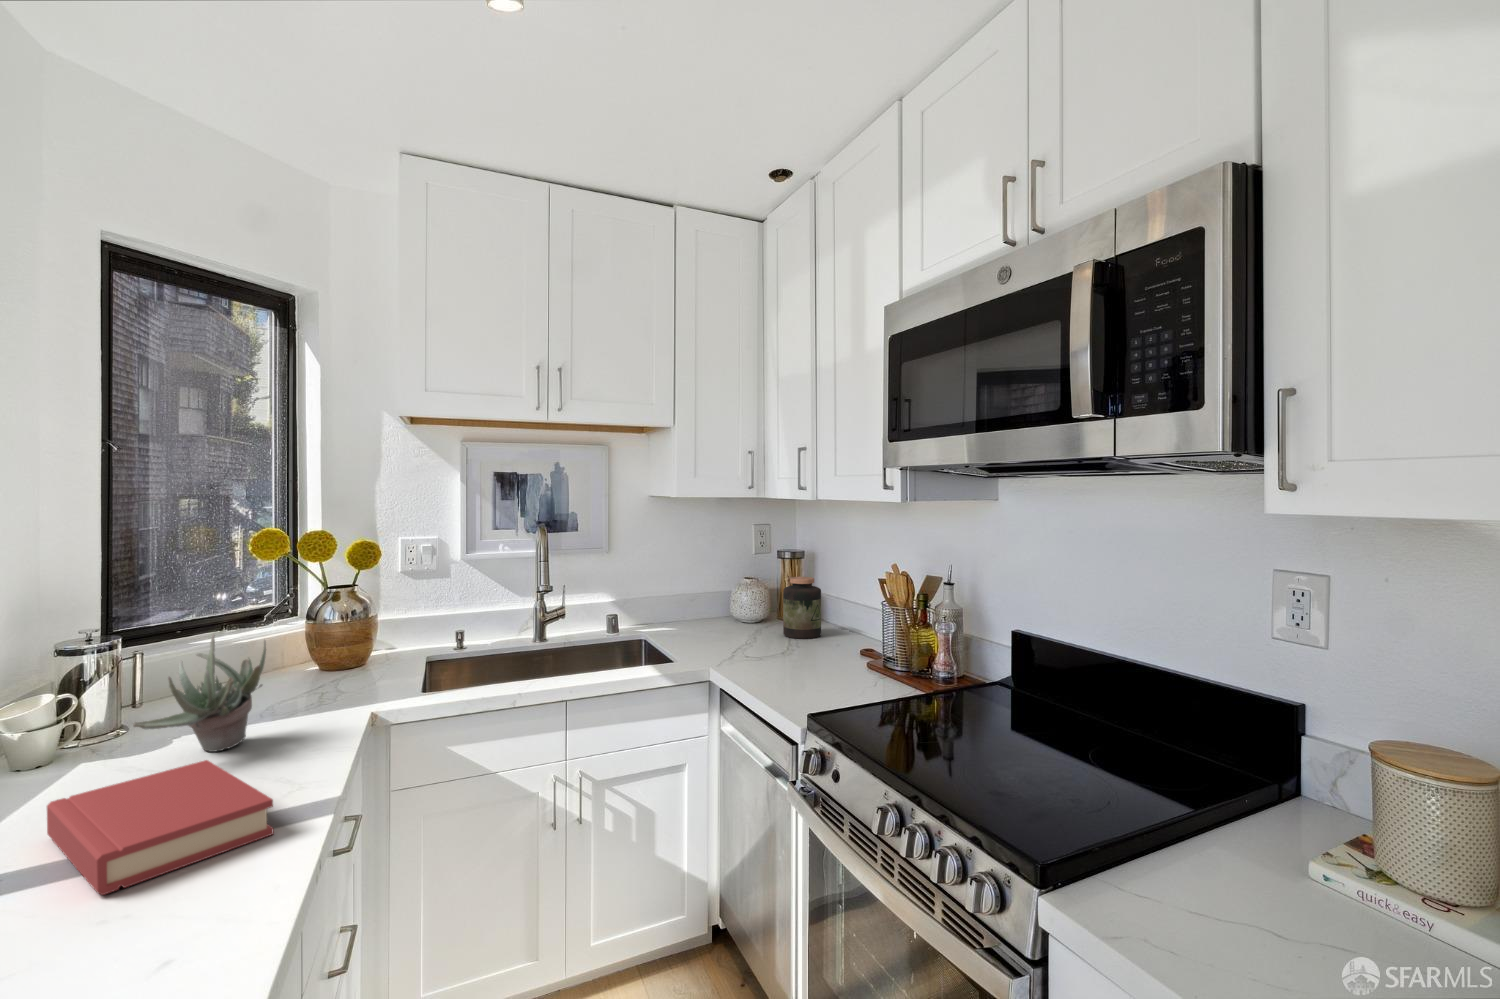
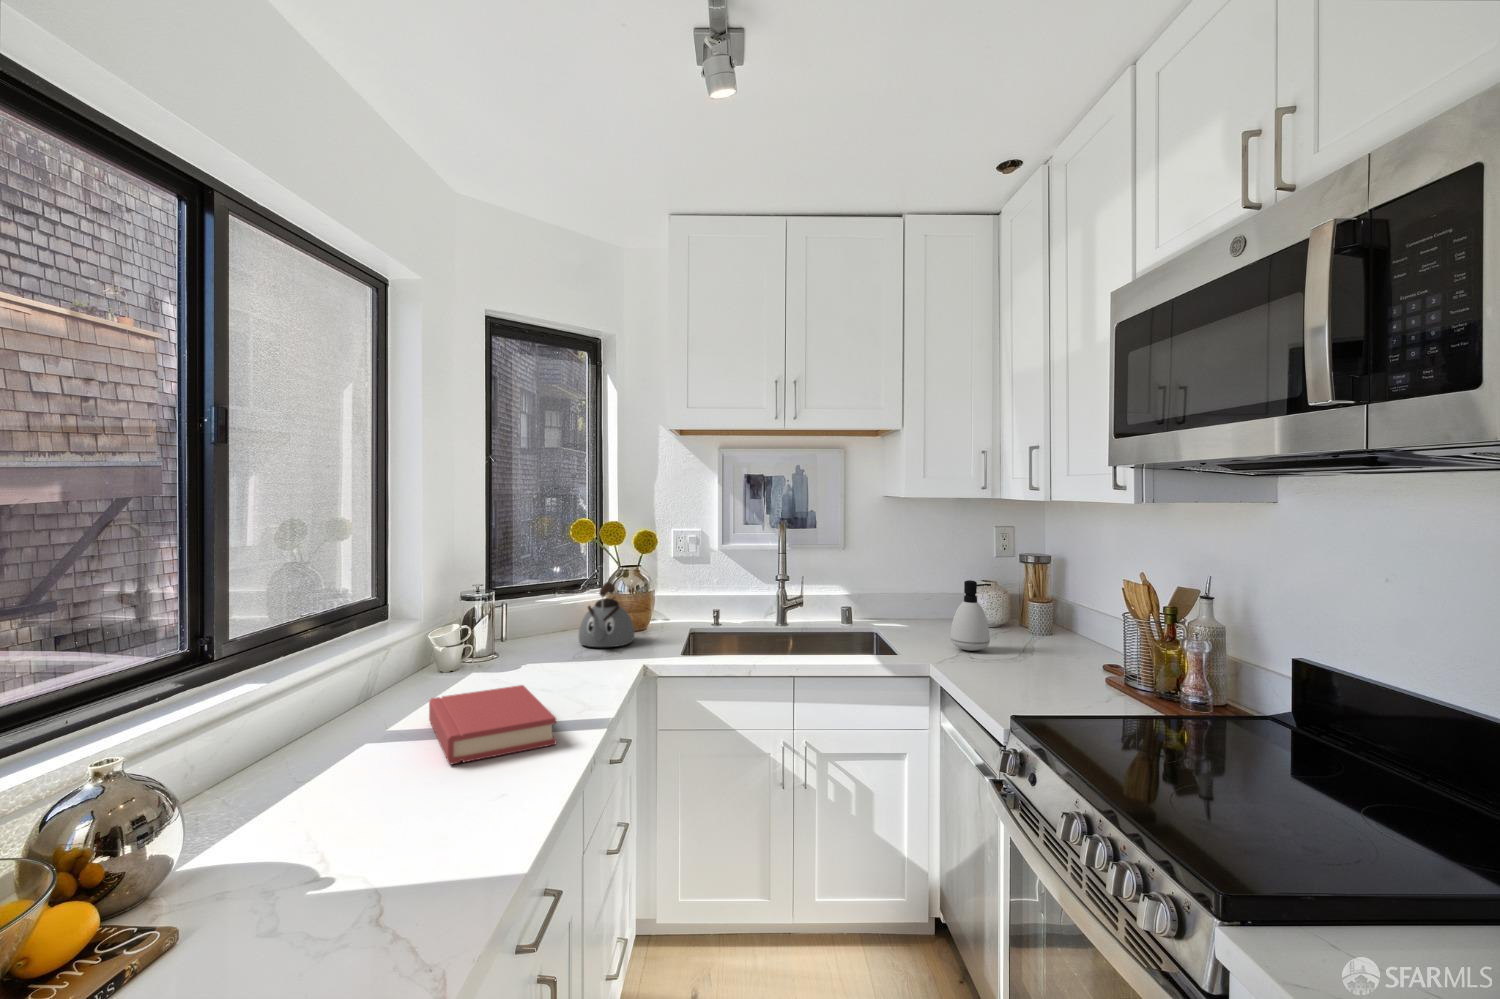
jar: present [783,577,821,639] -> none [1019,581,1061,646]
soap dispenser: none [724,580,762,650] -> present [951,580,991,651]
kettle: none [274,609,354,693] -> present [579,582,635,647]
succulent plant: present [133,635,266,752] -> none [482,593,567,682]

